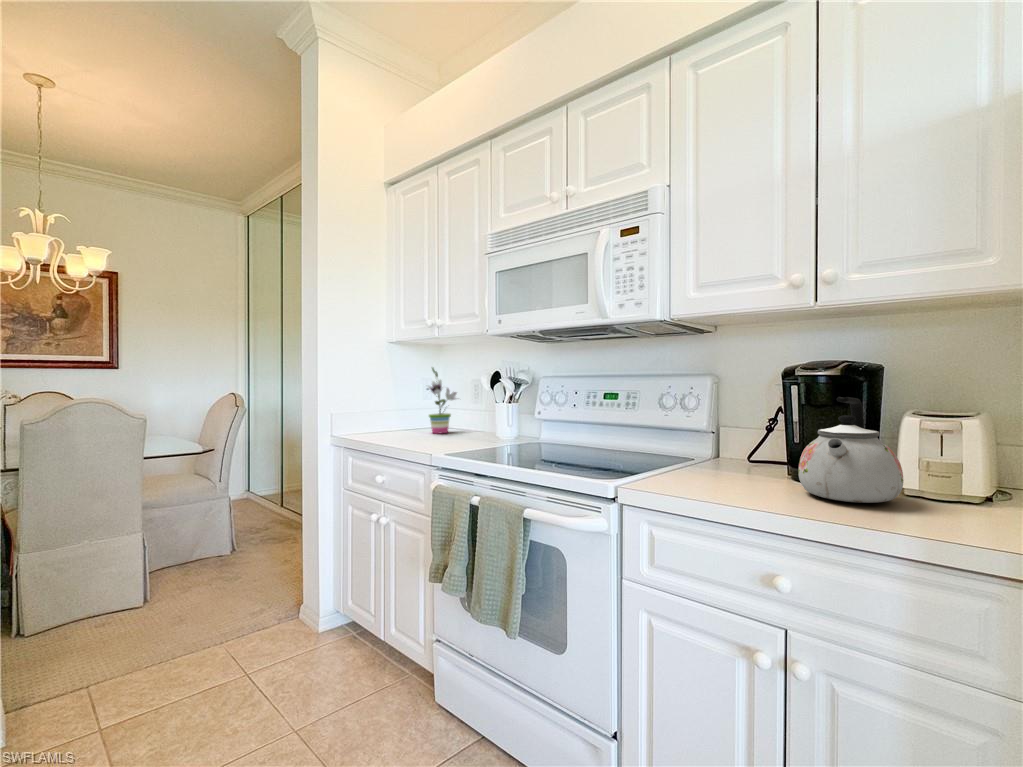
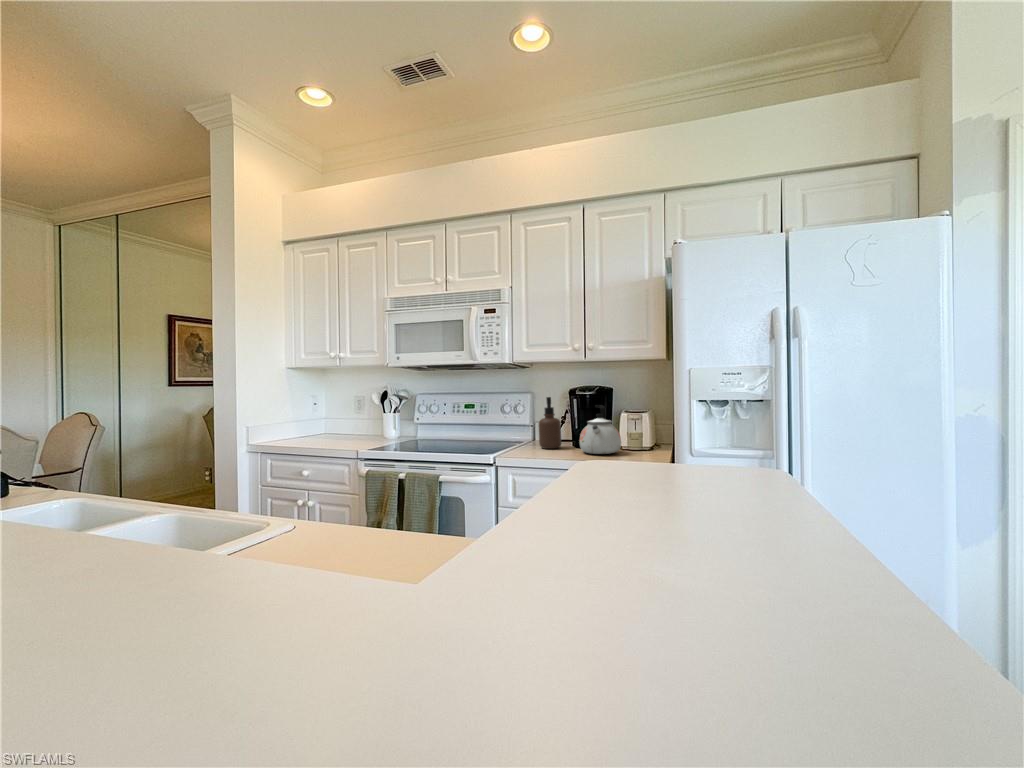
potted plant: present [427,368,457,434] -> none [326,387,351,439]
soap dispenser: none [716,381,762,477] -> present [539,397,561,449]

